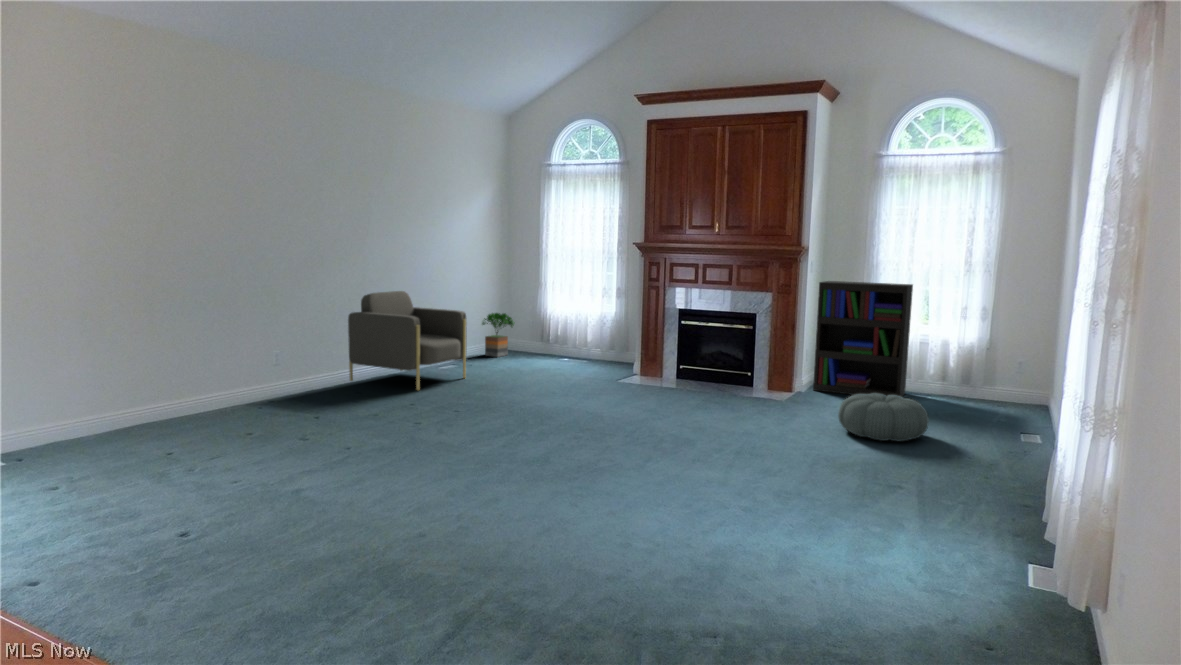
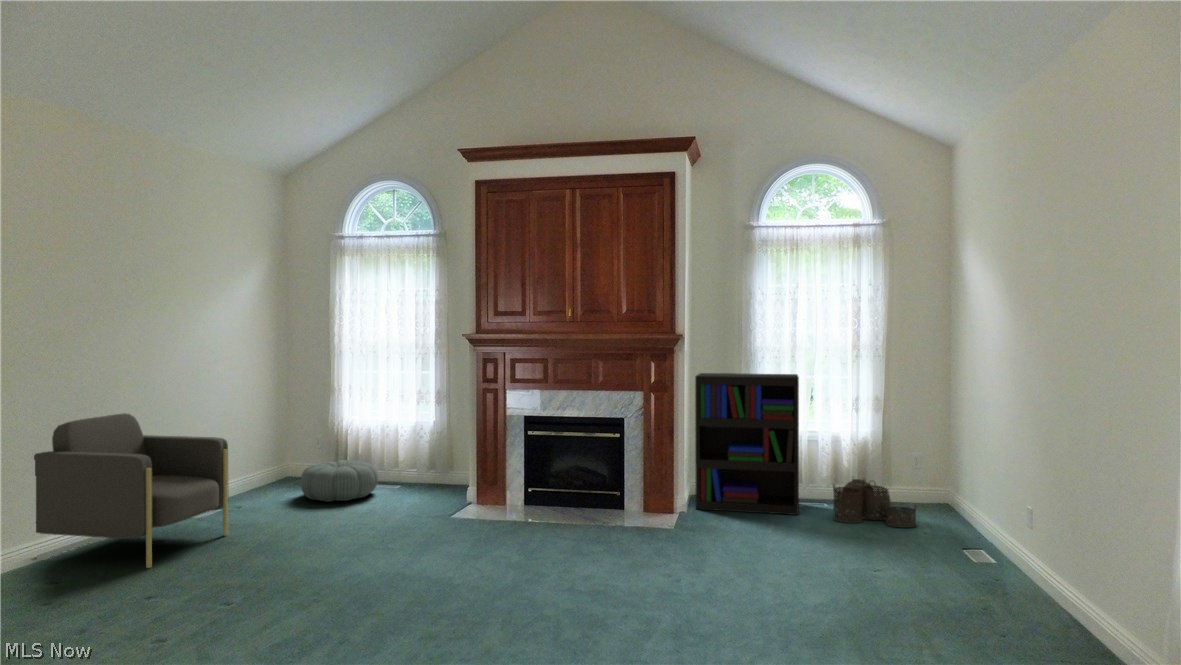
potted tree: present [482,313,514,357] -> none [248,430,299,492]
woven basket: none [929,373,1002,415] -> present [833,479,916,527]
pouf: present [838,393,929,441] -> present [300,460,378,502]

